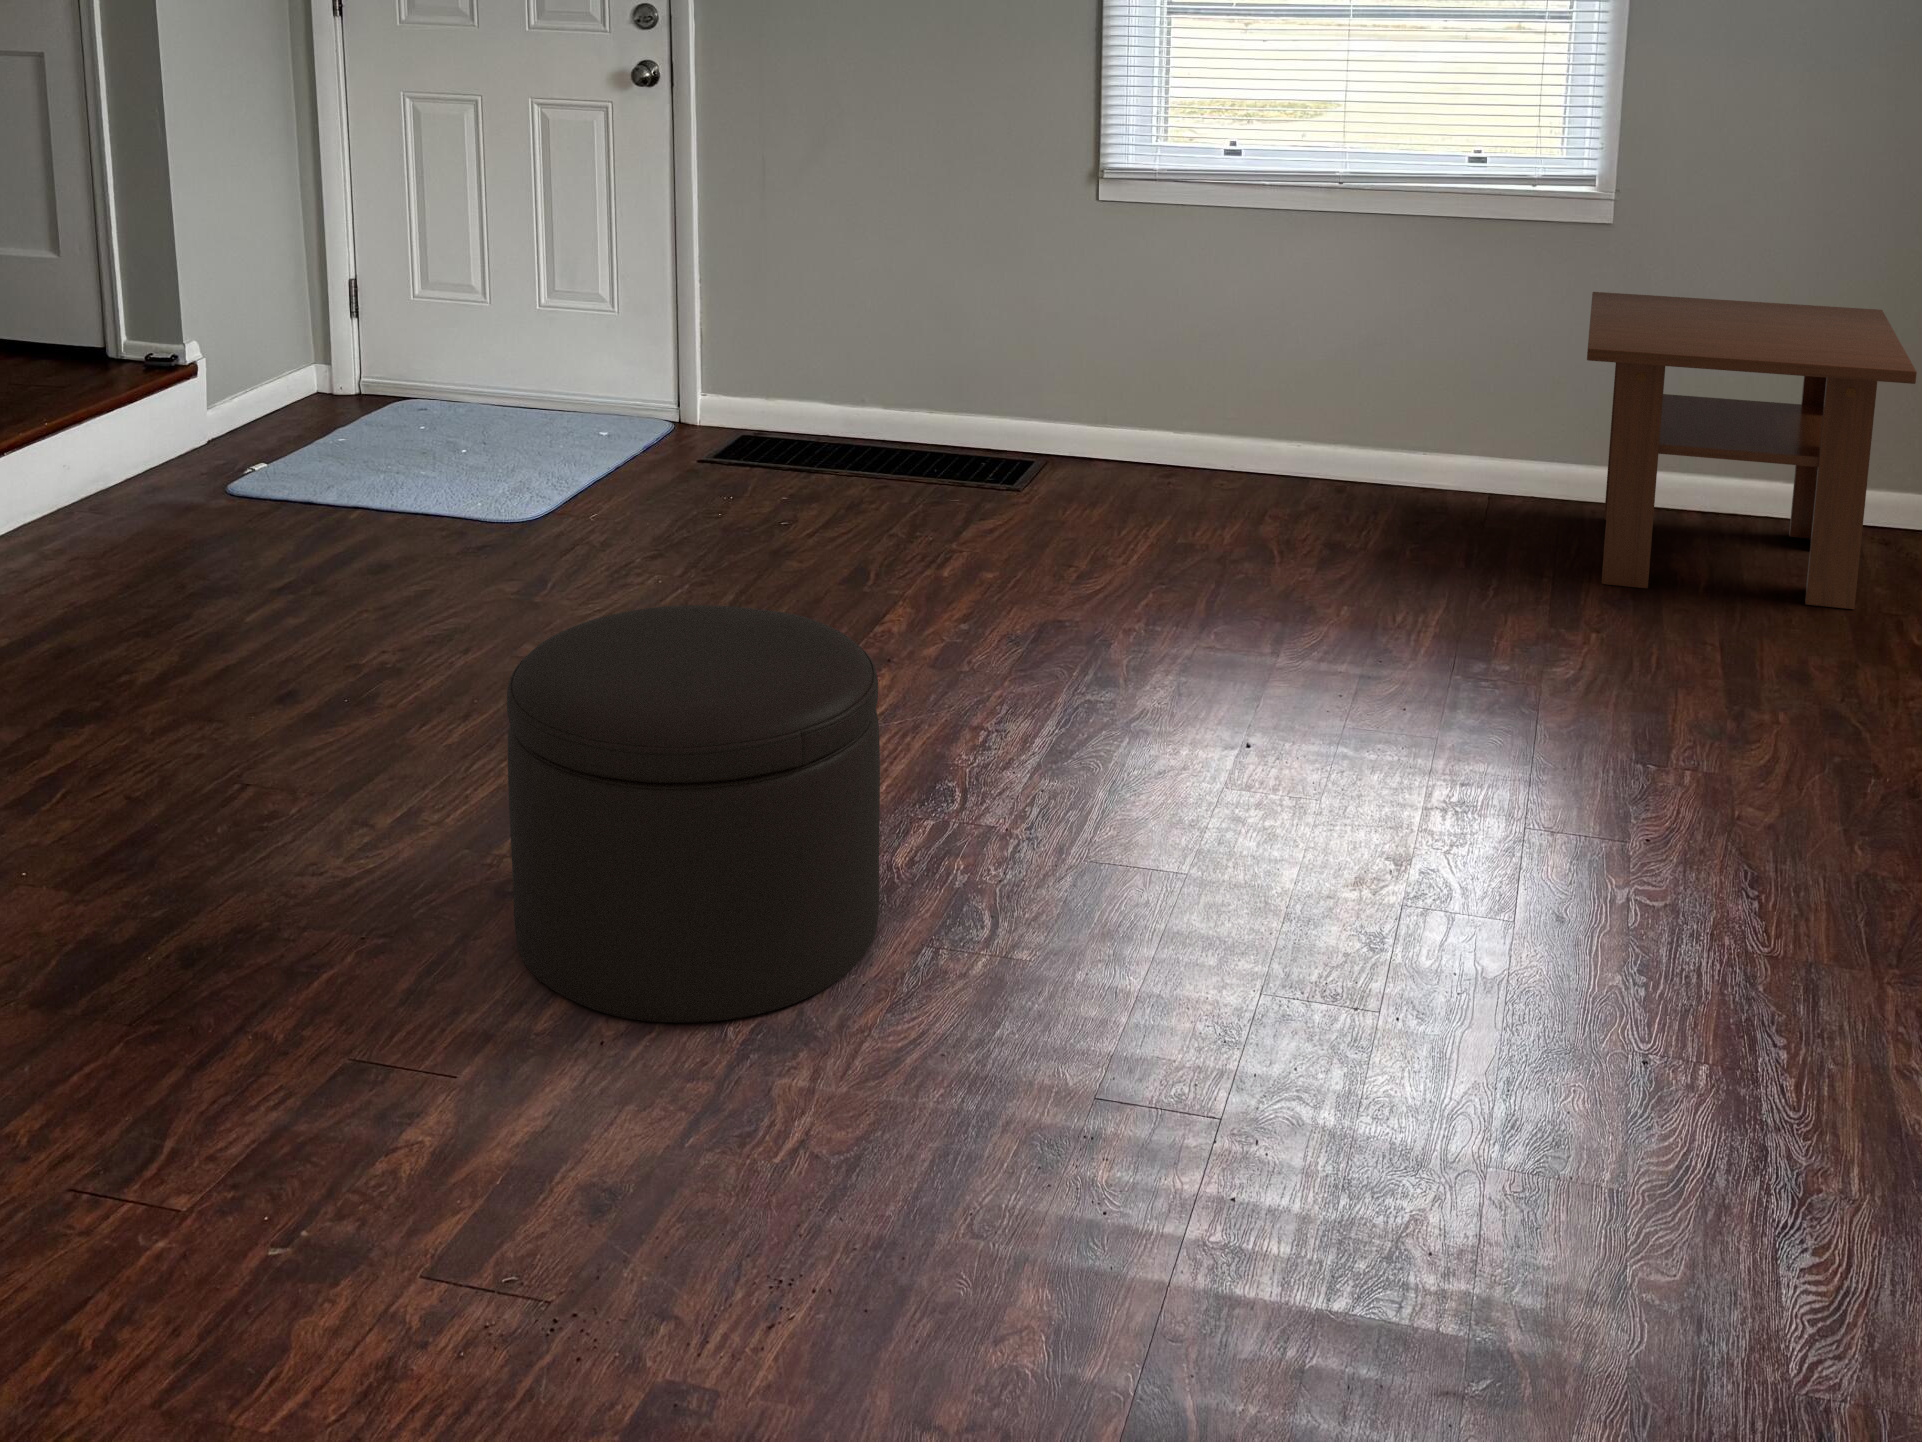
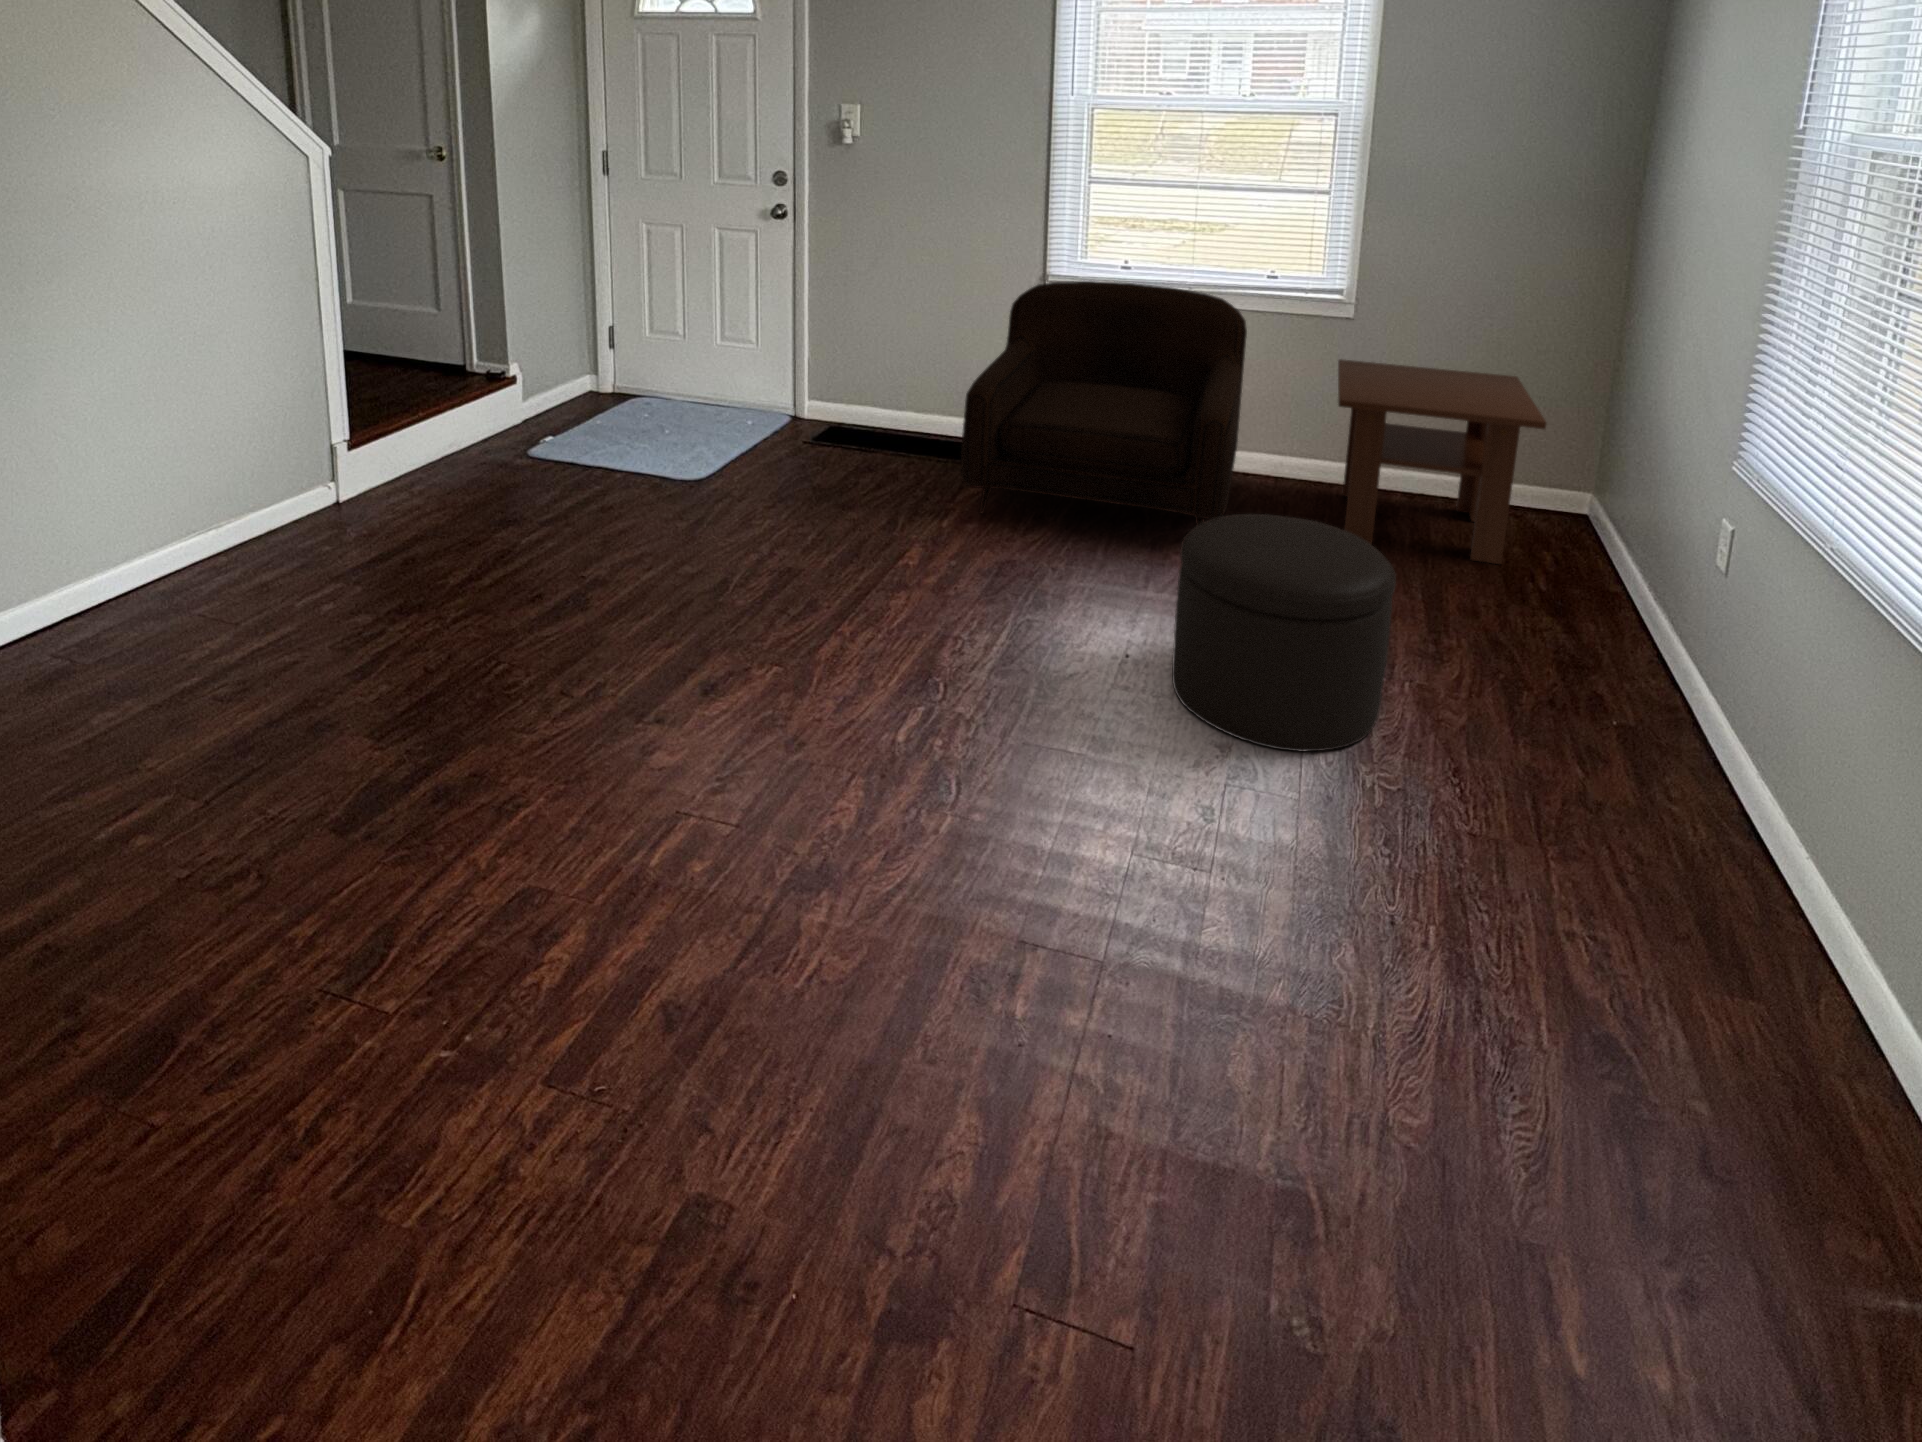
armchair: none [971,174,1441,594] -> present [961,281,1247,525]
ottoman: present [507,605,880,1023] -> present [1172,514,1396,752]

